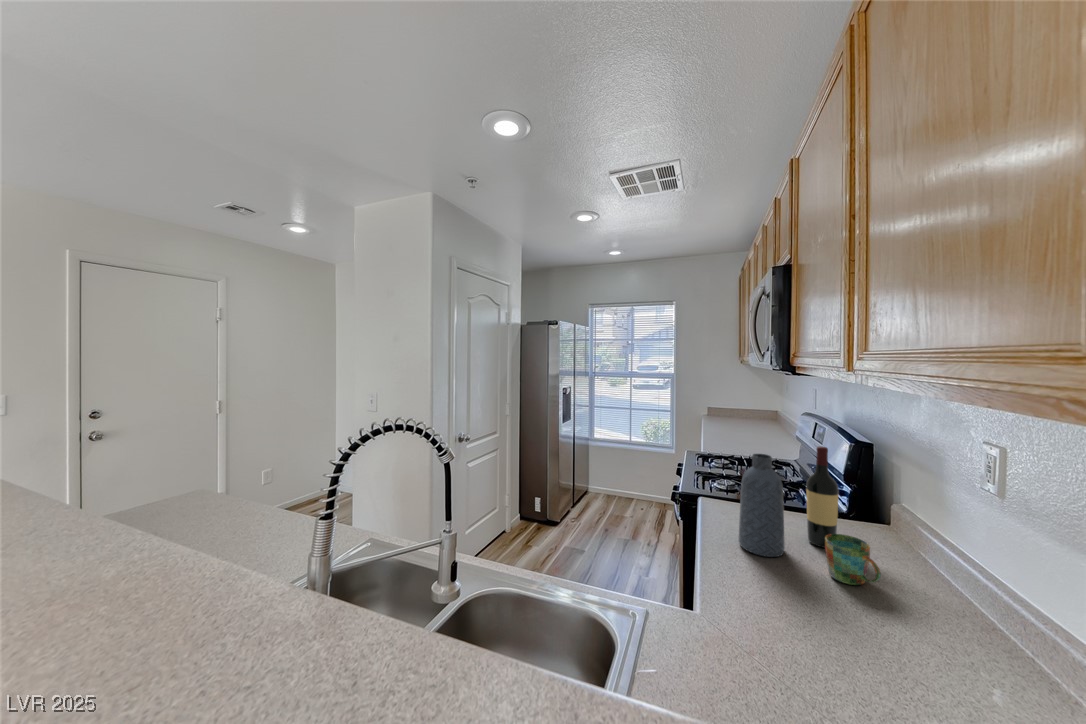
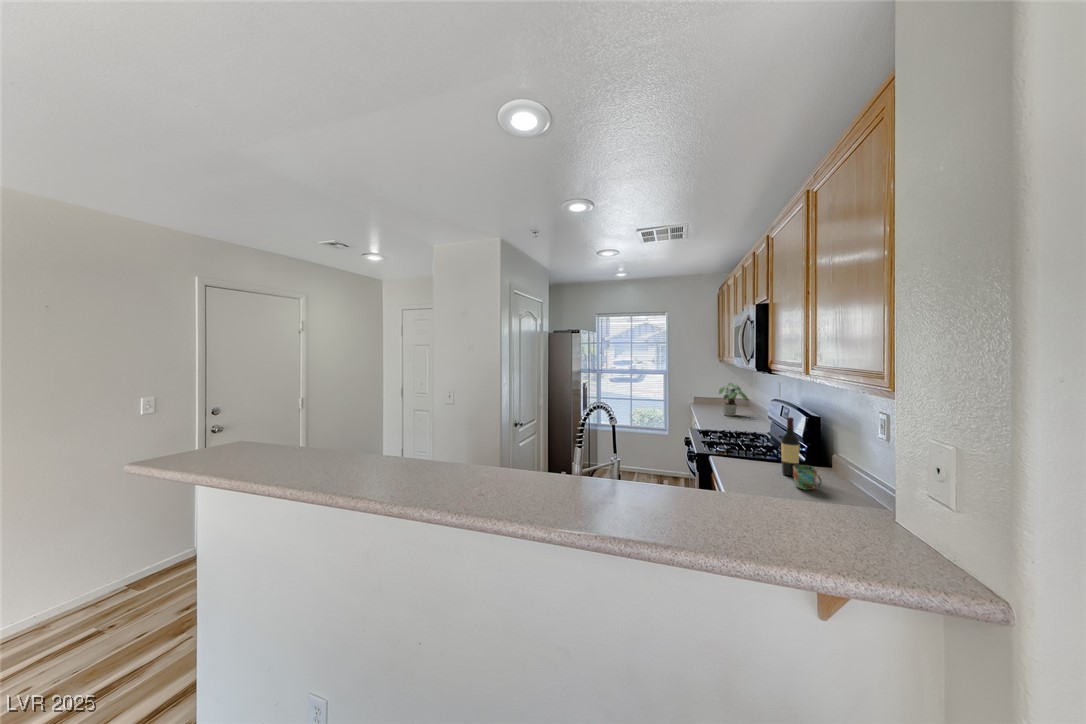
potted plant: none [734,390,772,433] -> present [719,383,748,416]
vase: present [739,454,785,557] -> none [743,422,770,481]

